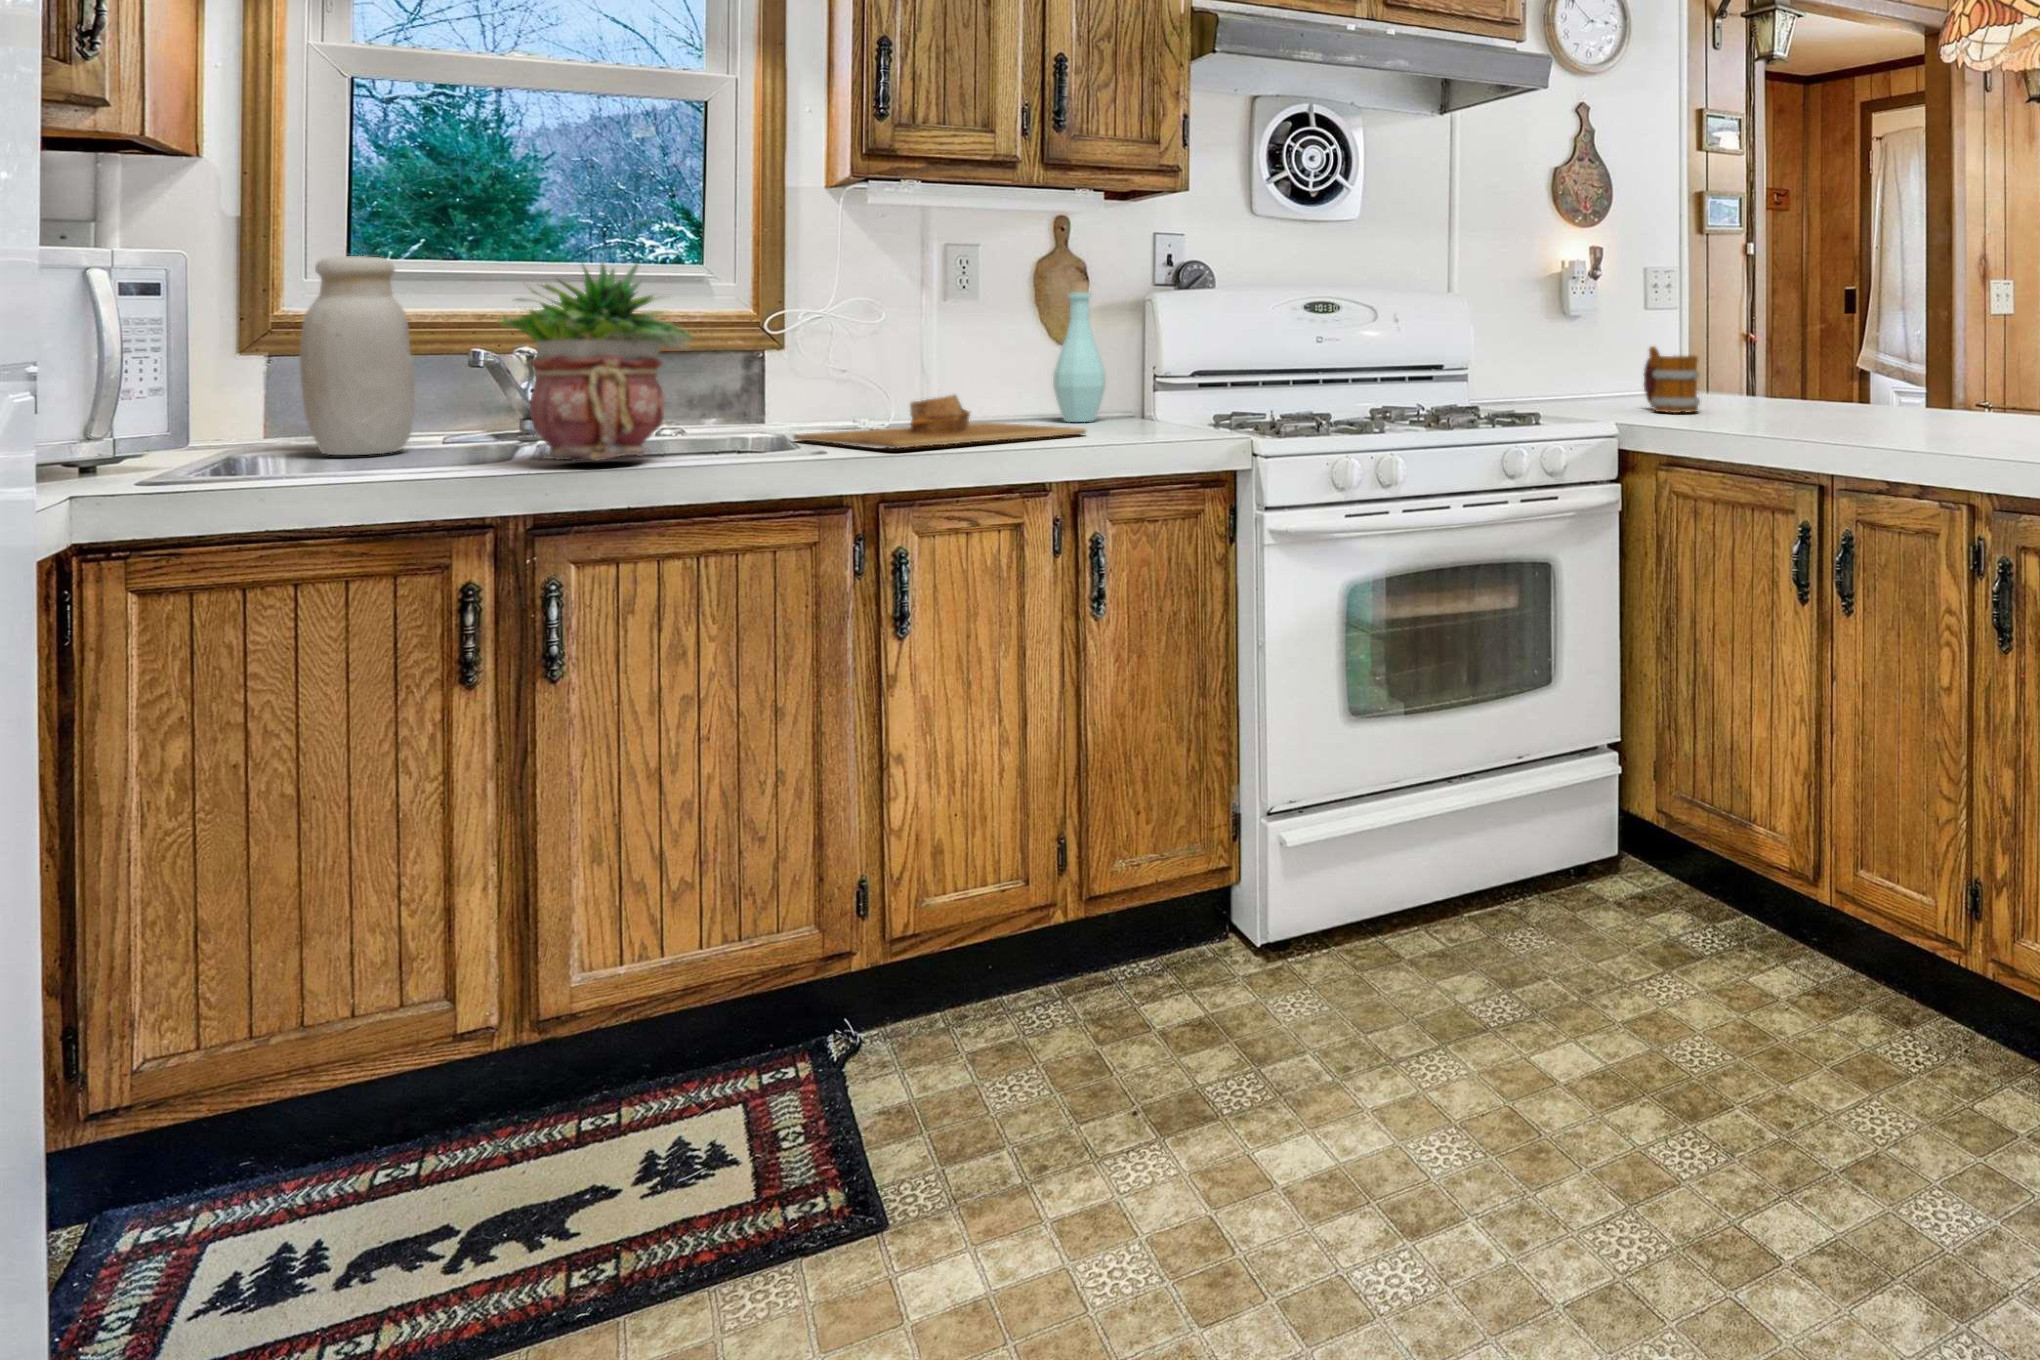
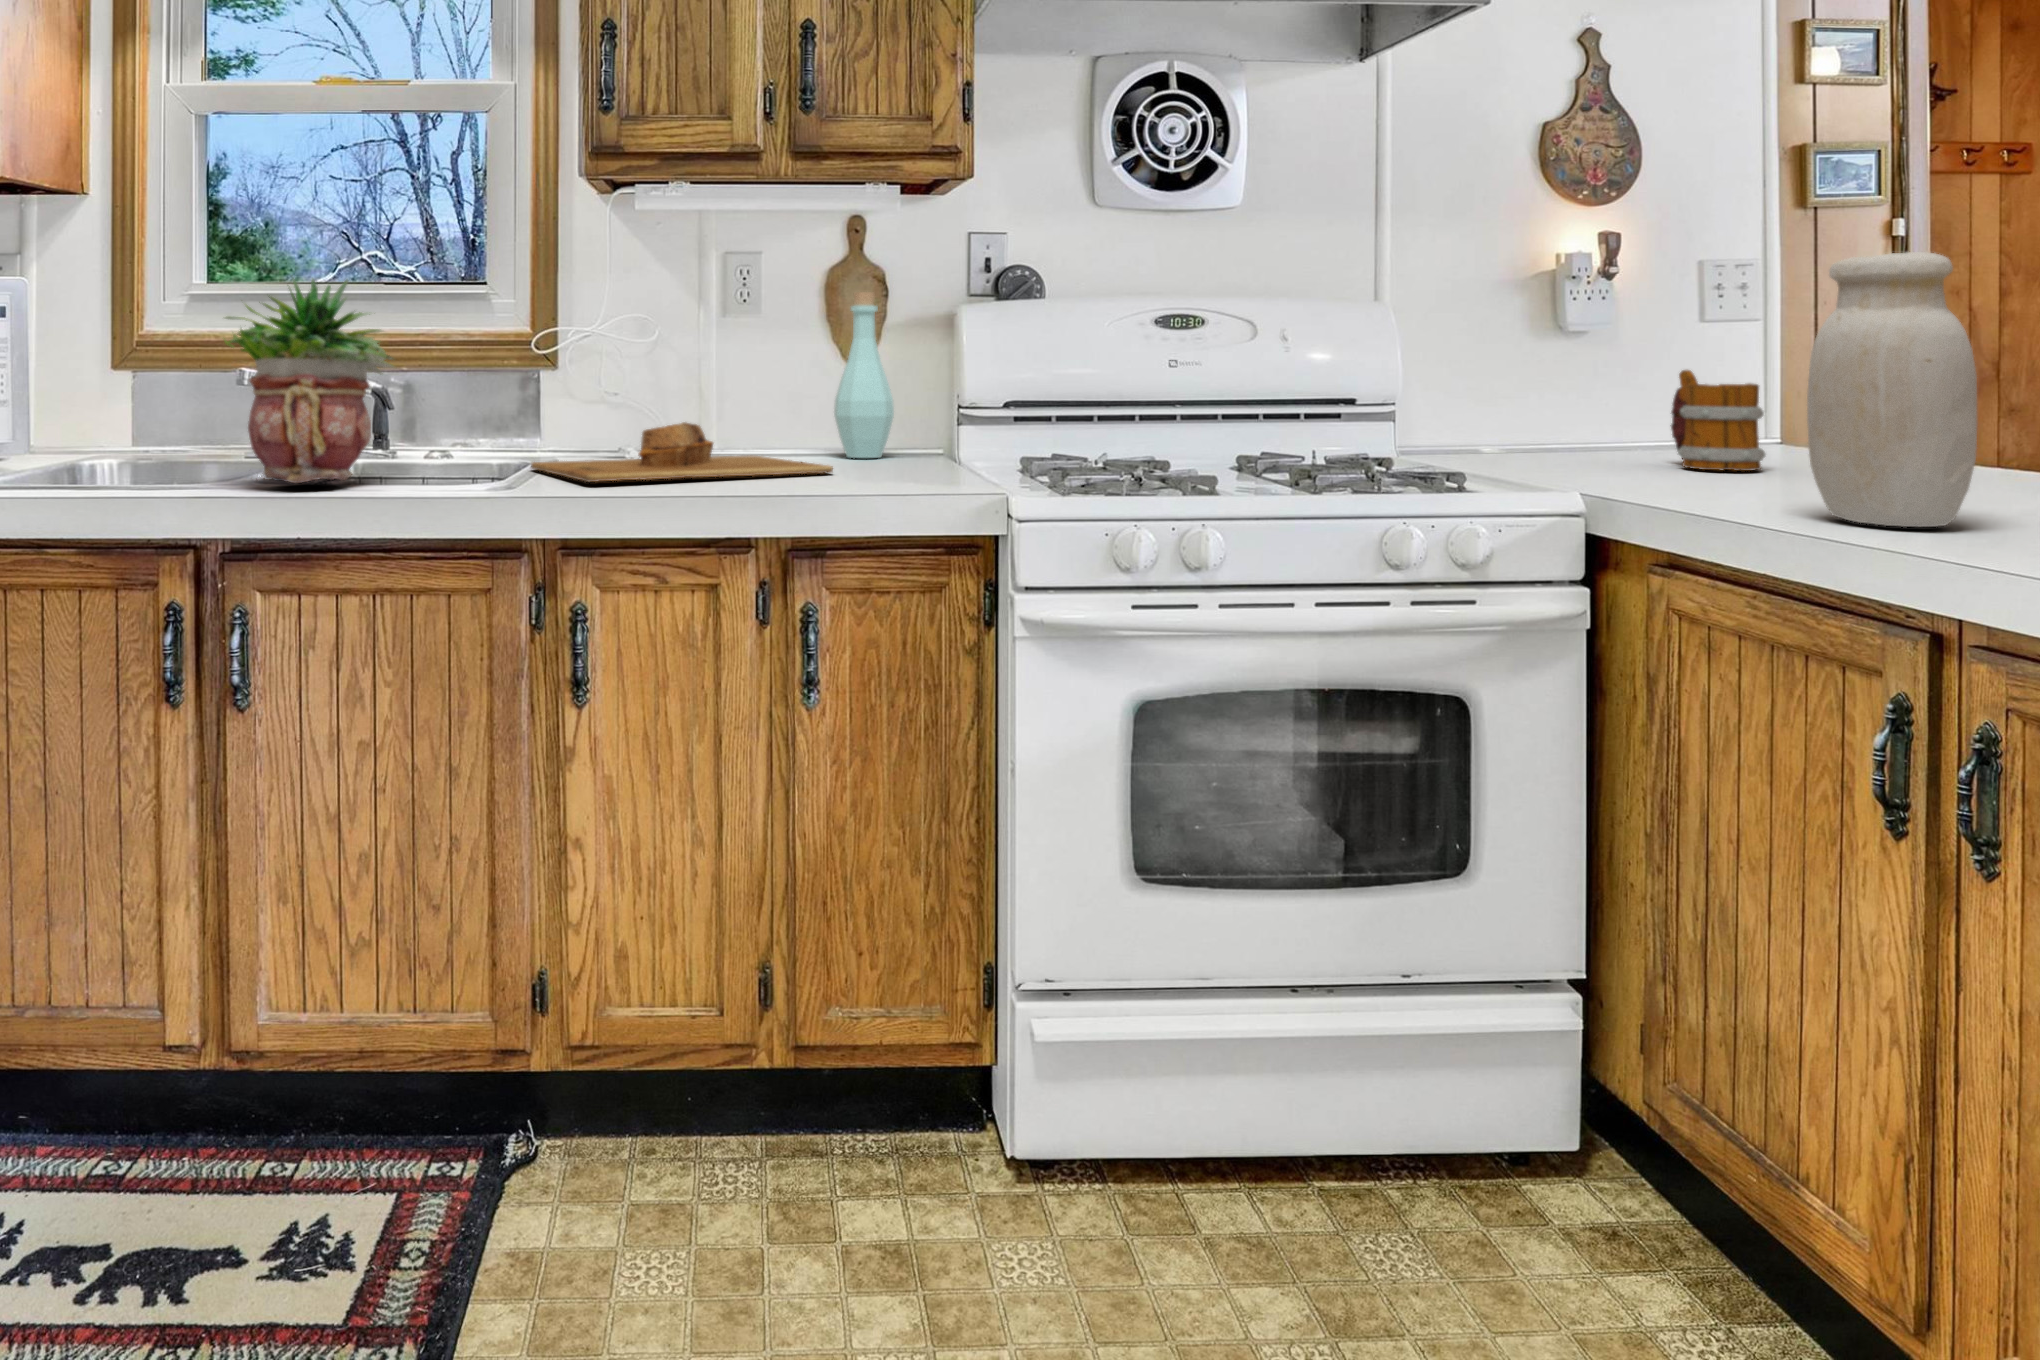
jar: present [300,256,415,455] -> present [1807,252,1977,527]

